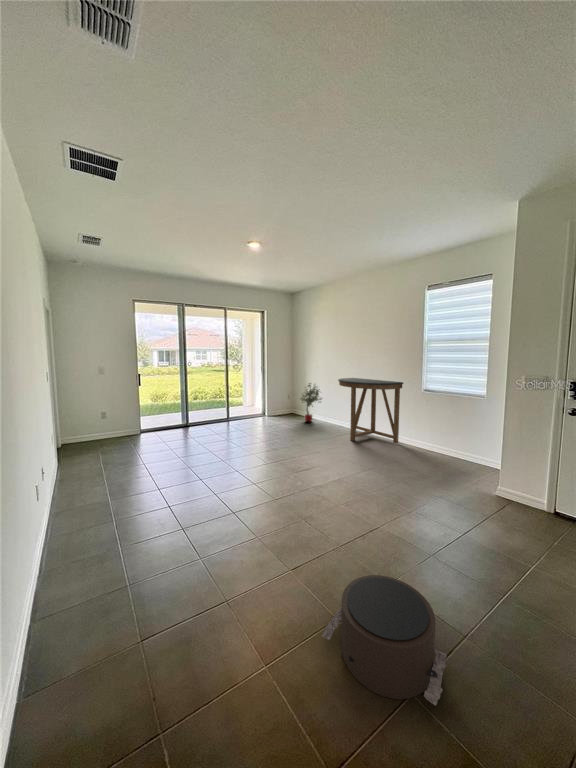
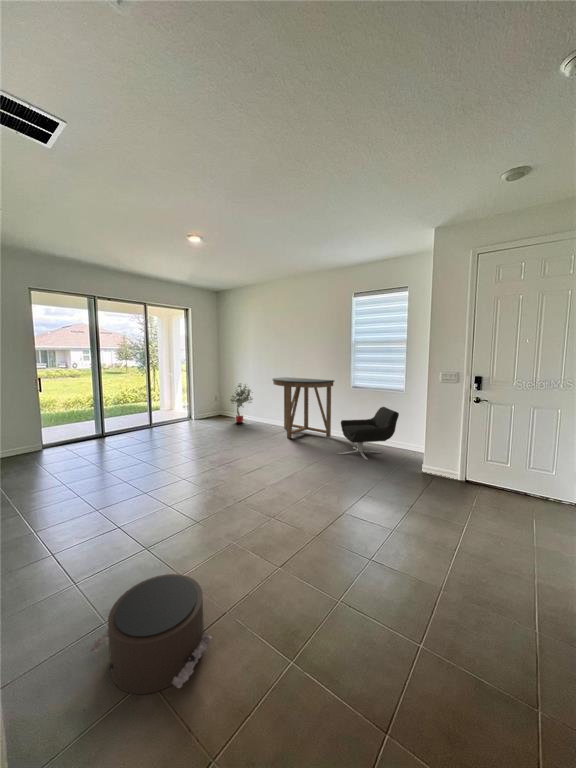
lounge chair: none [400,413,474,472] -> present [338,407,399,460]
pouf: present [322,575,447,705] -> present [89,574,212,694]

